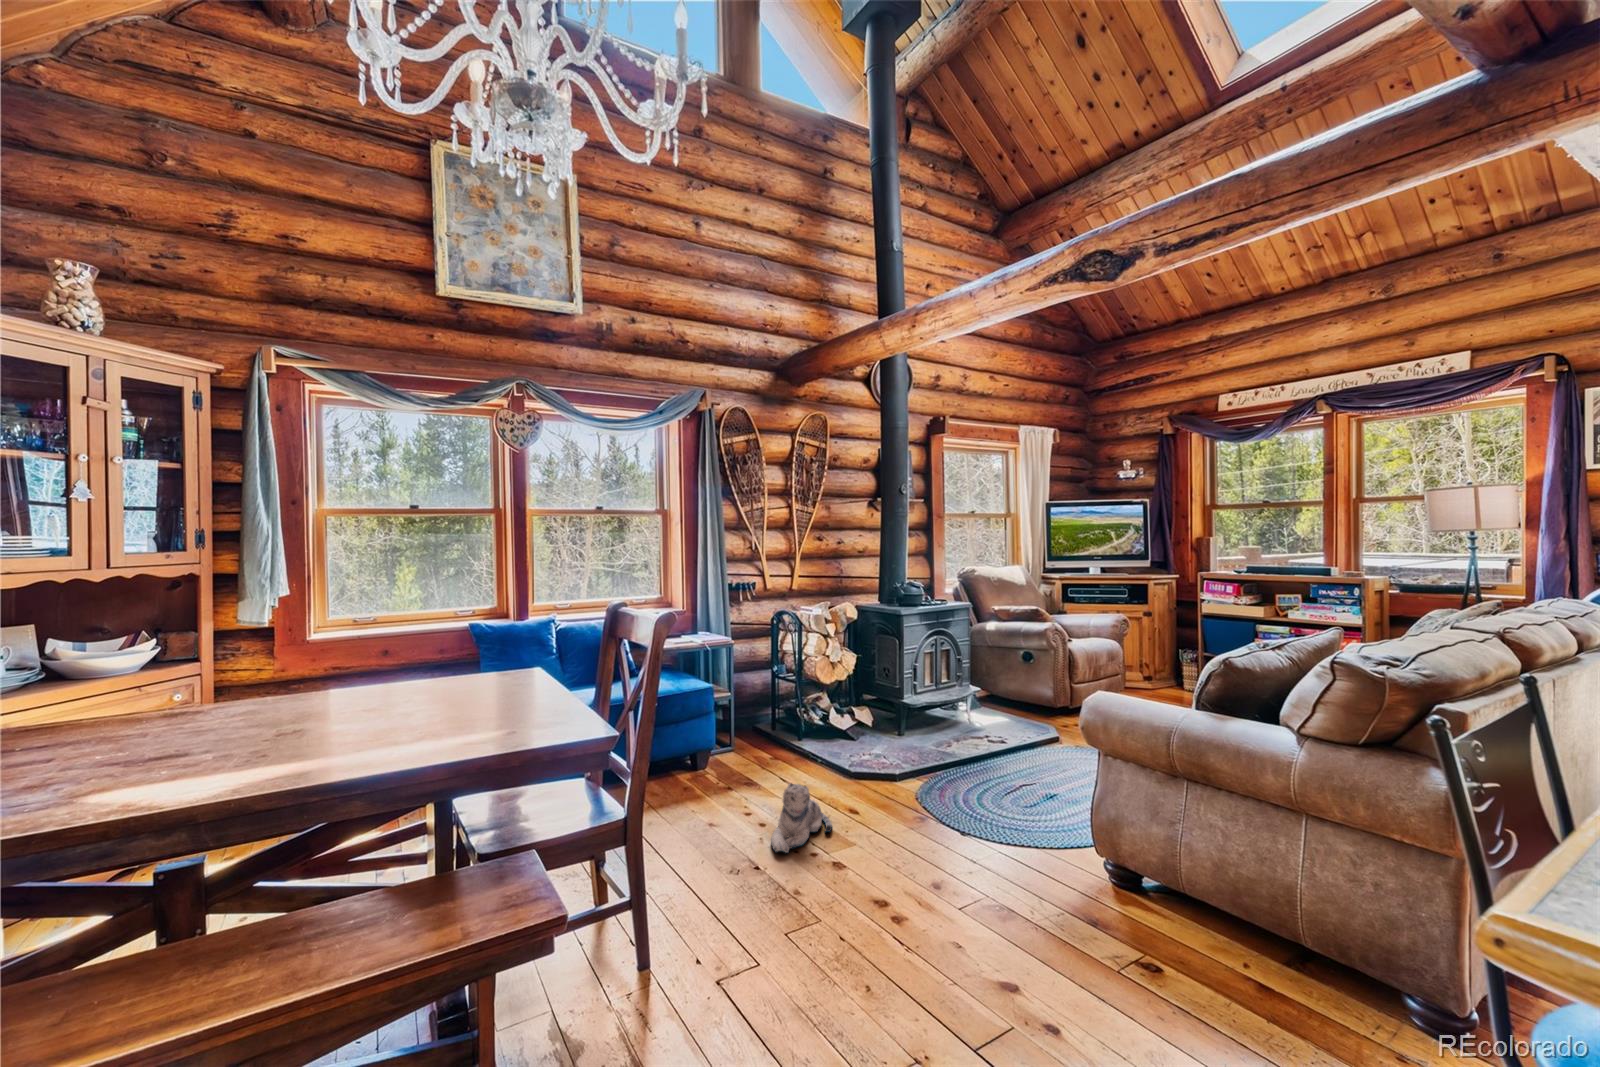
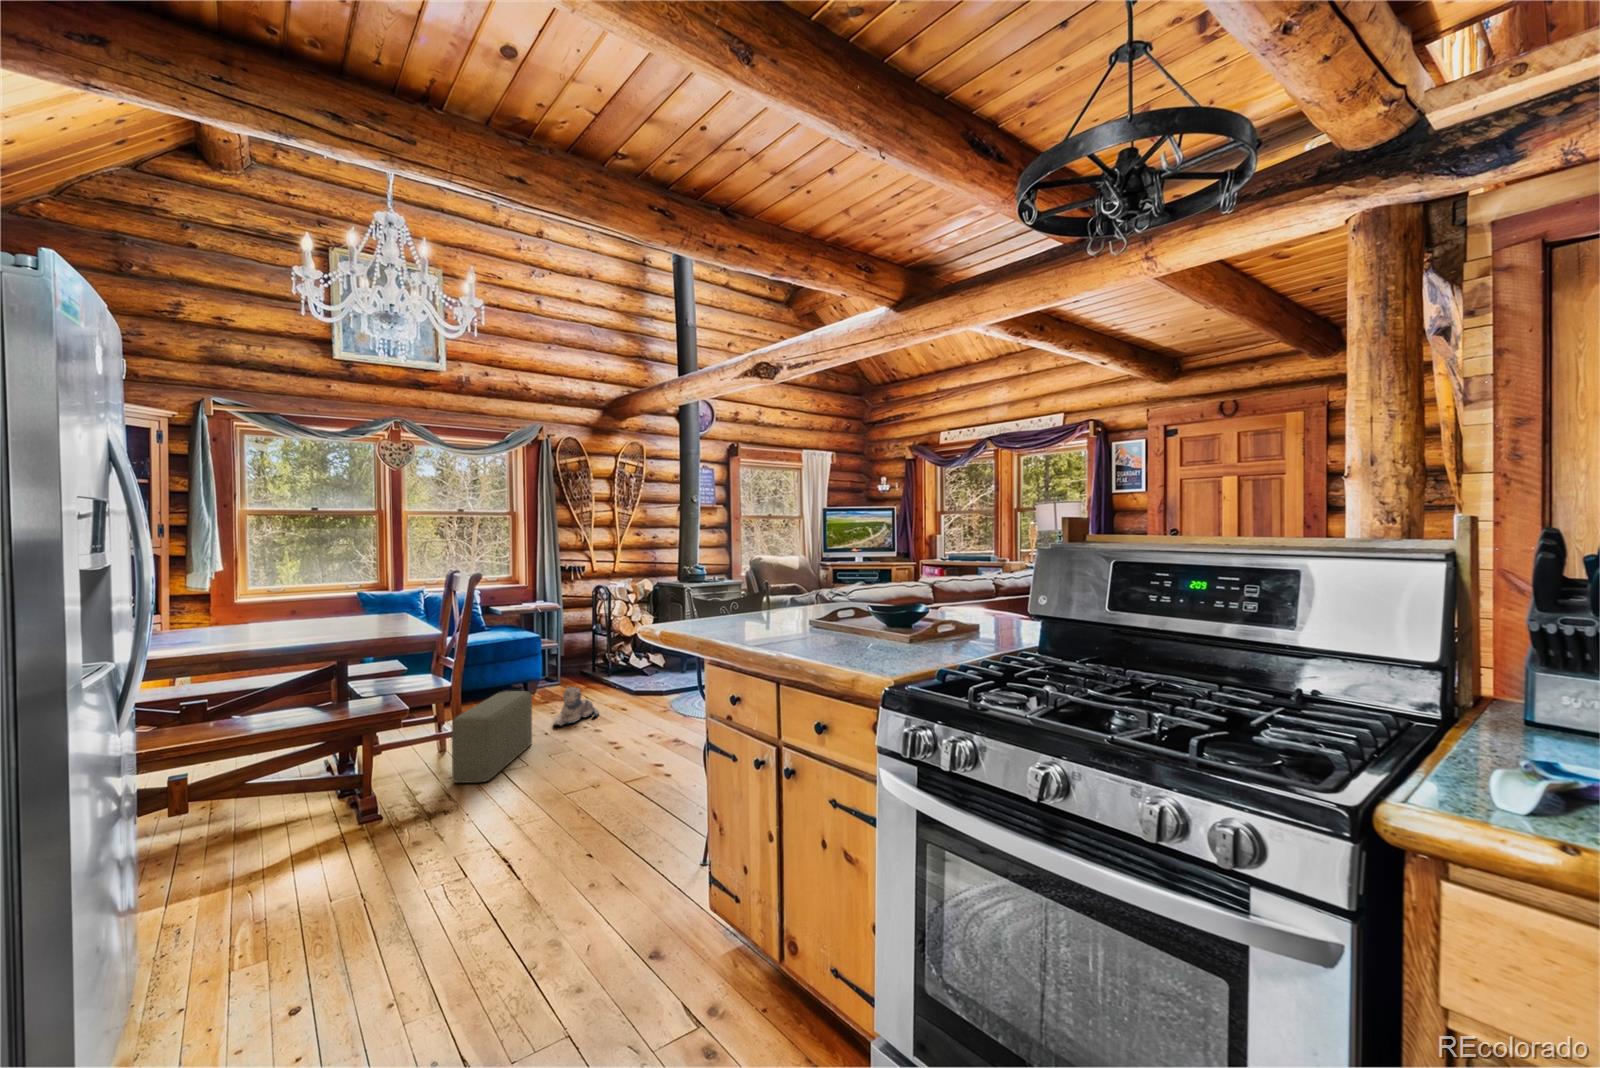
pouf: none [656,808,758,1021] -> present [451,691,532,783]

